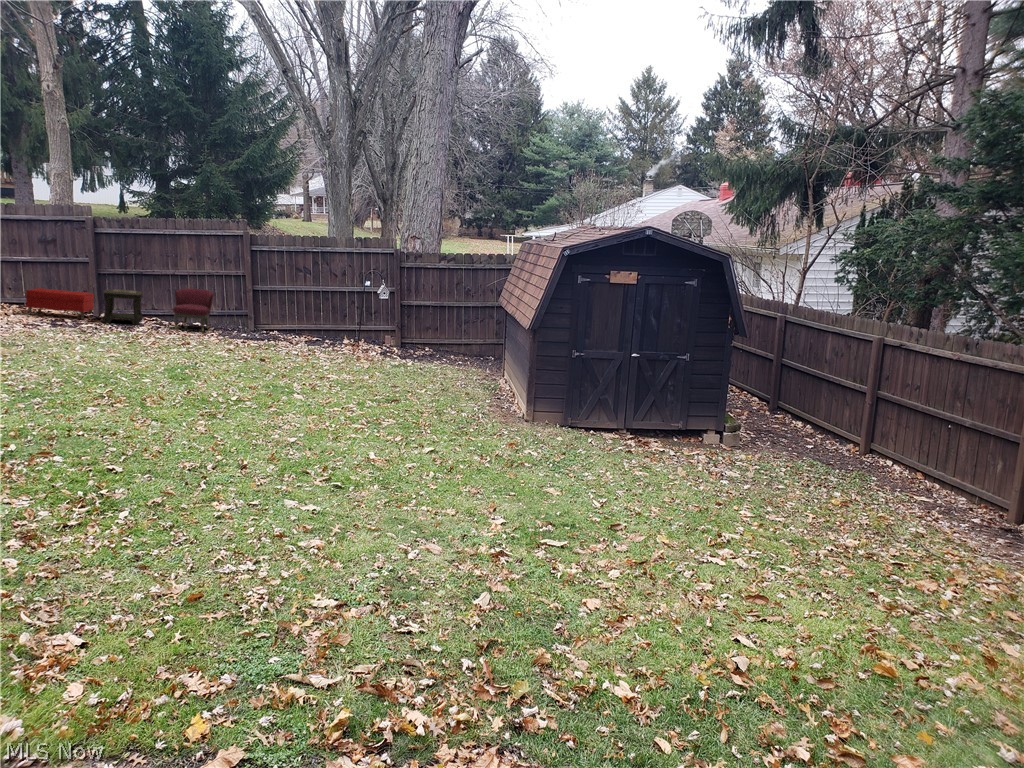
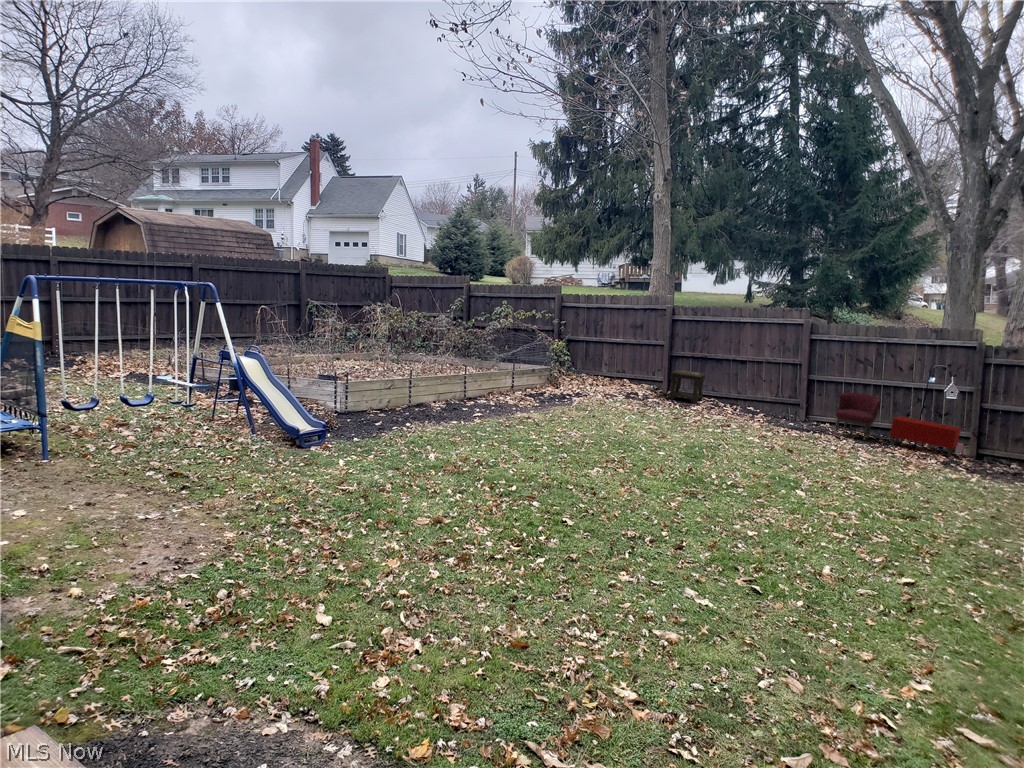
bench: present [26,288,94,320] -> present [890,416,961,457]
chair: present [173,288,214,331] -> present [835,392,881,440]

